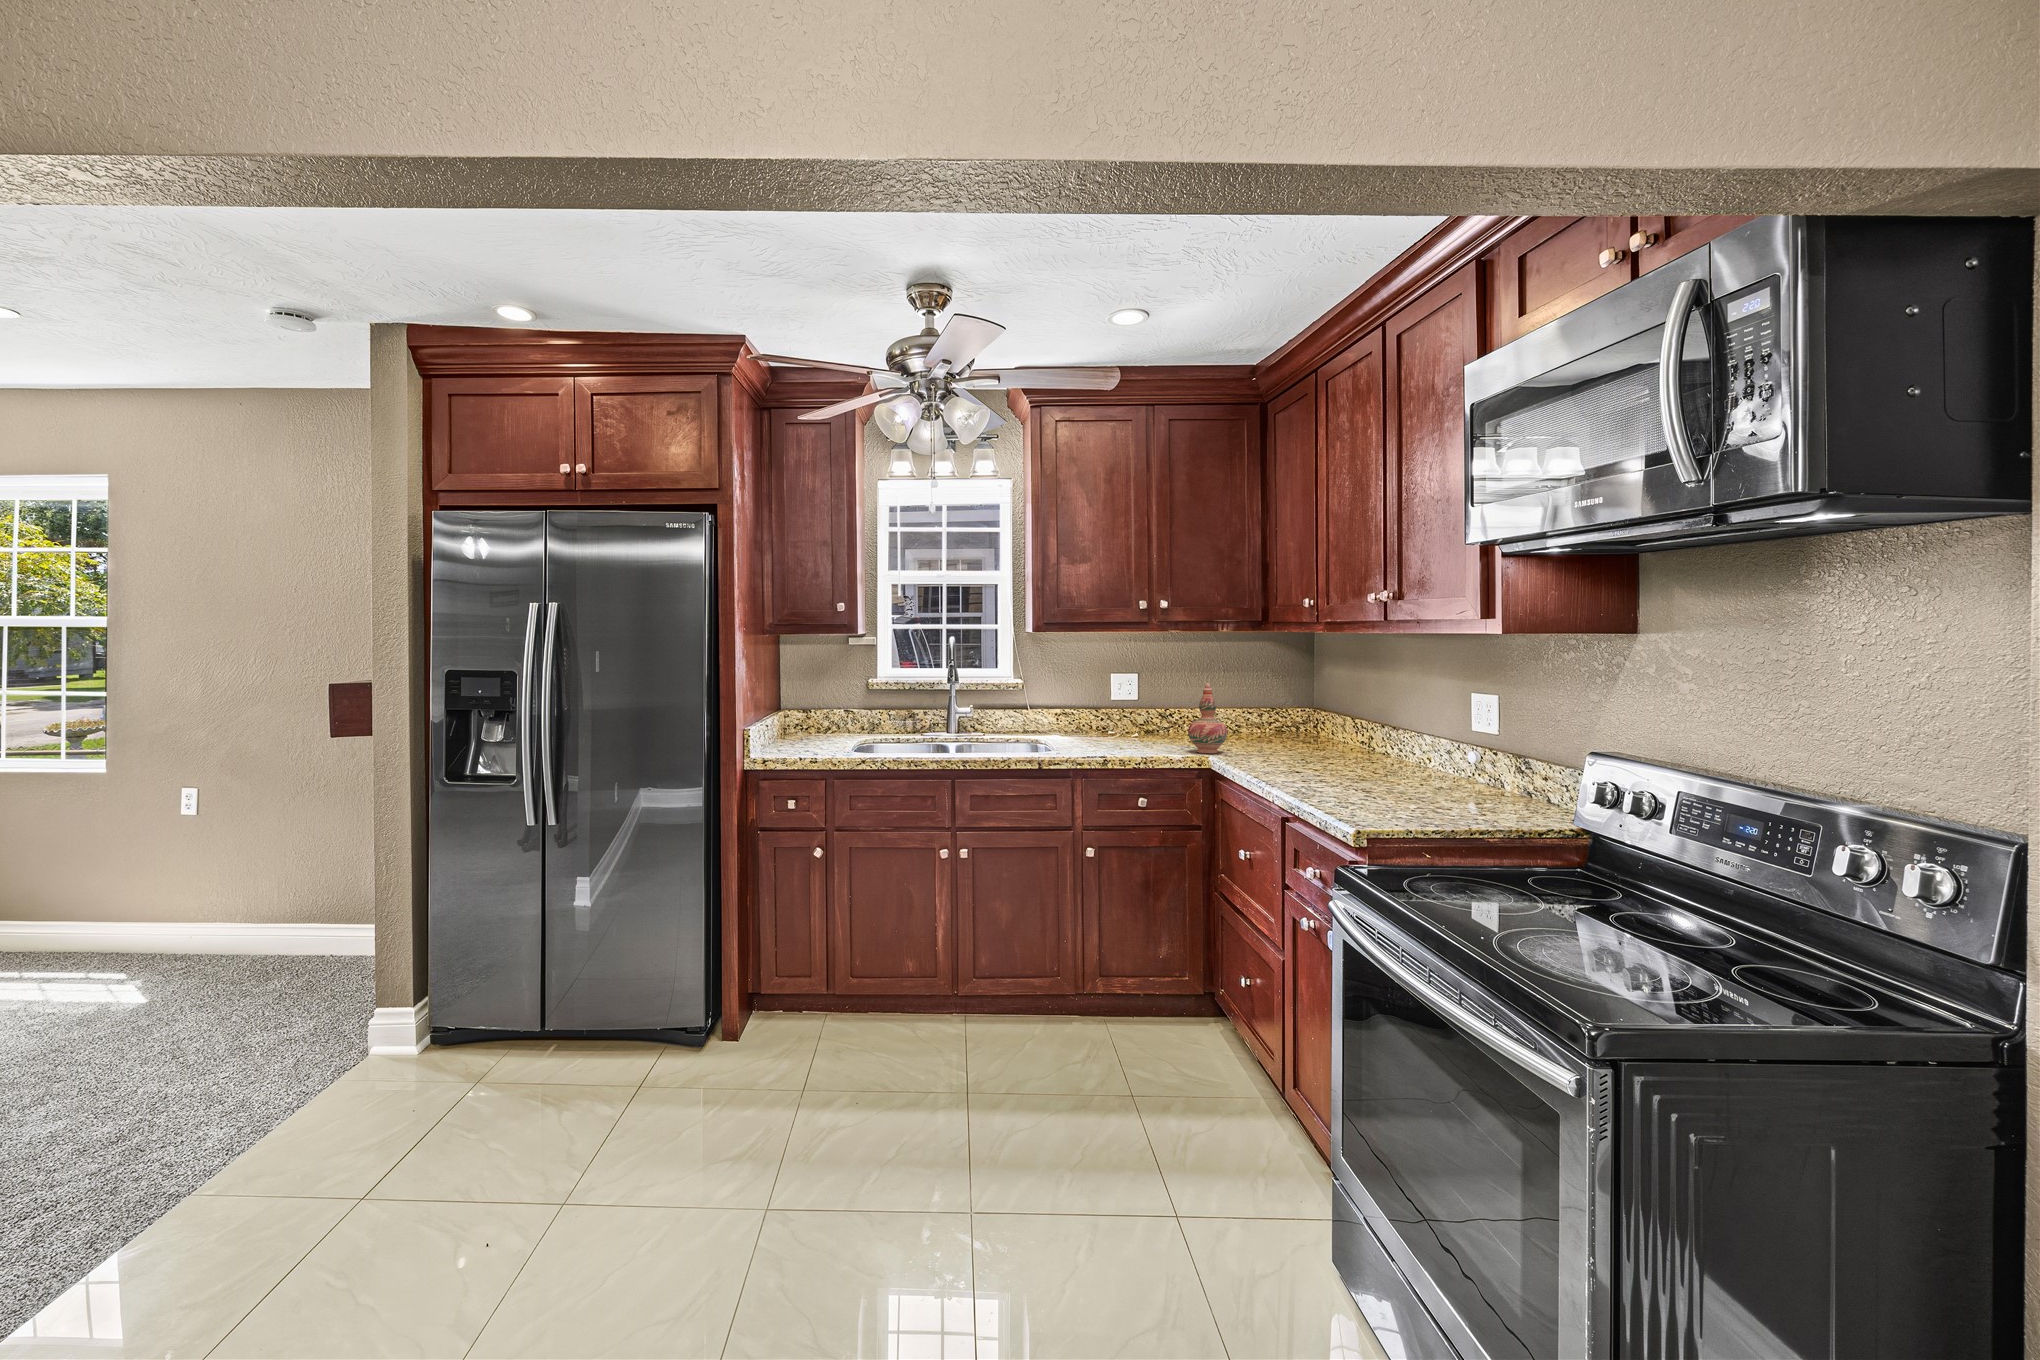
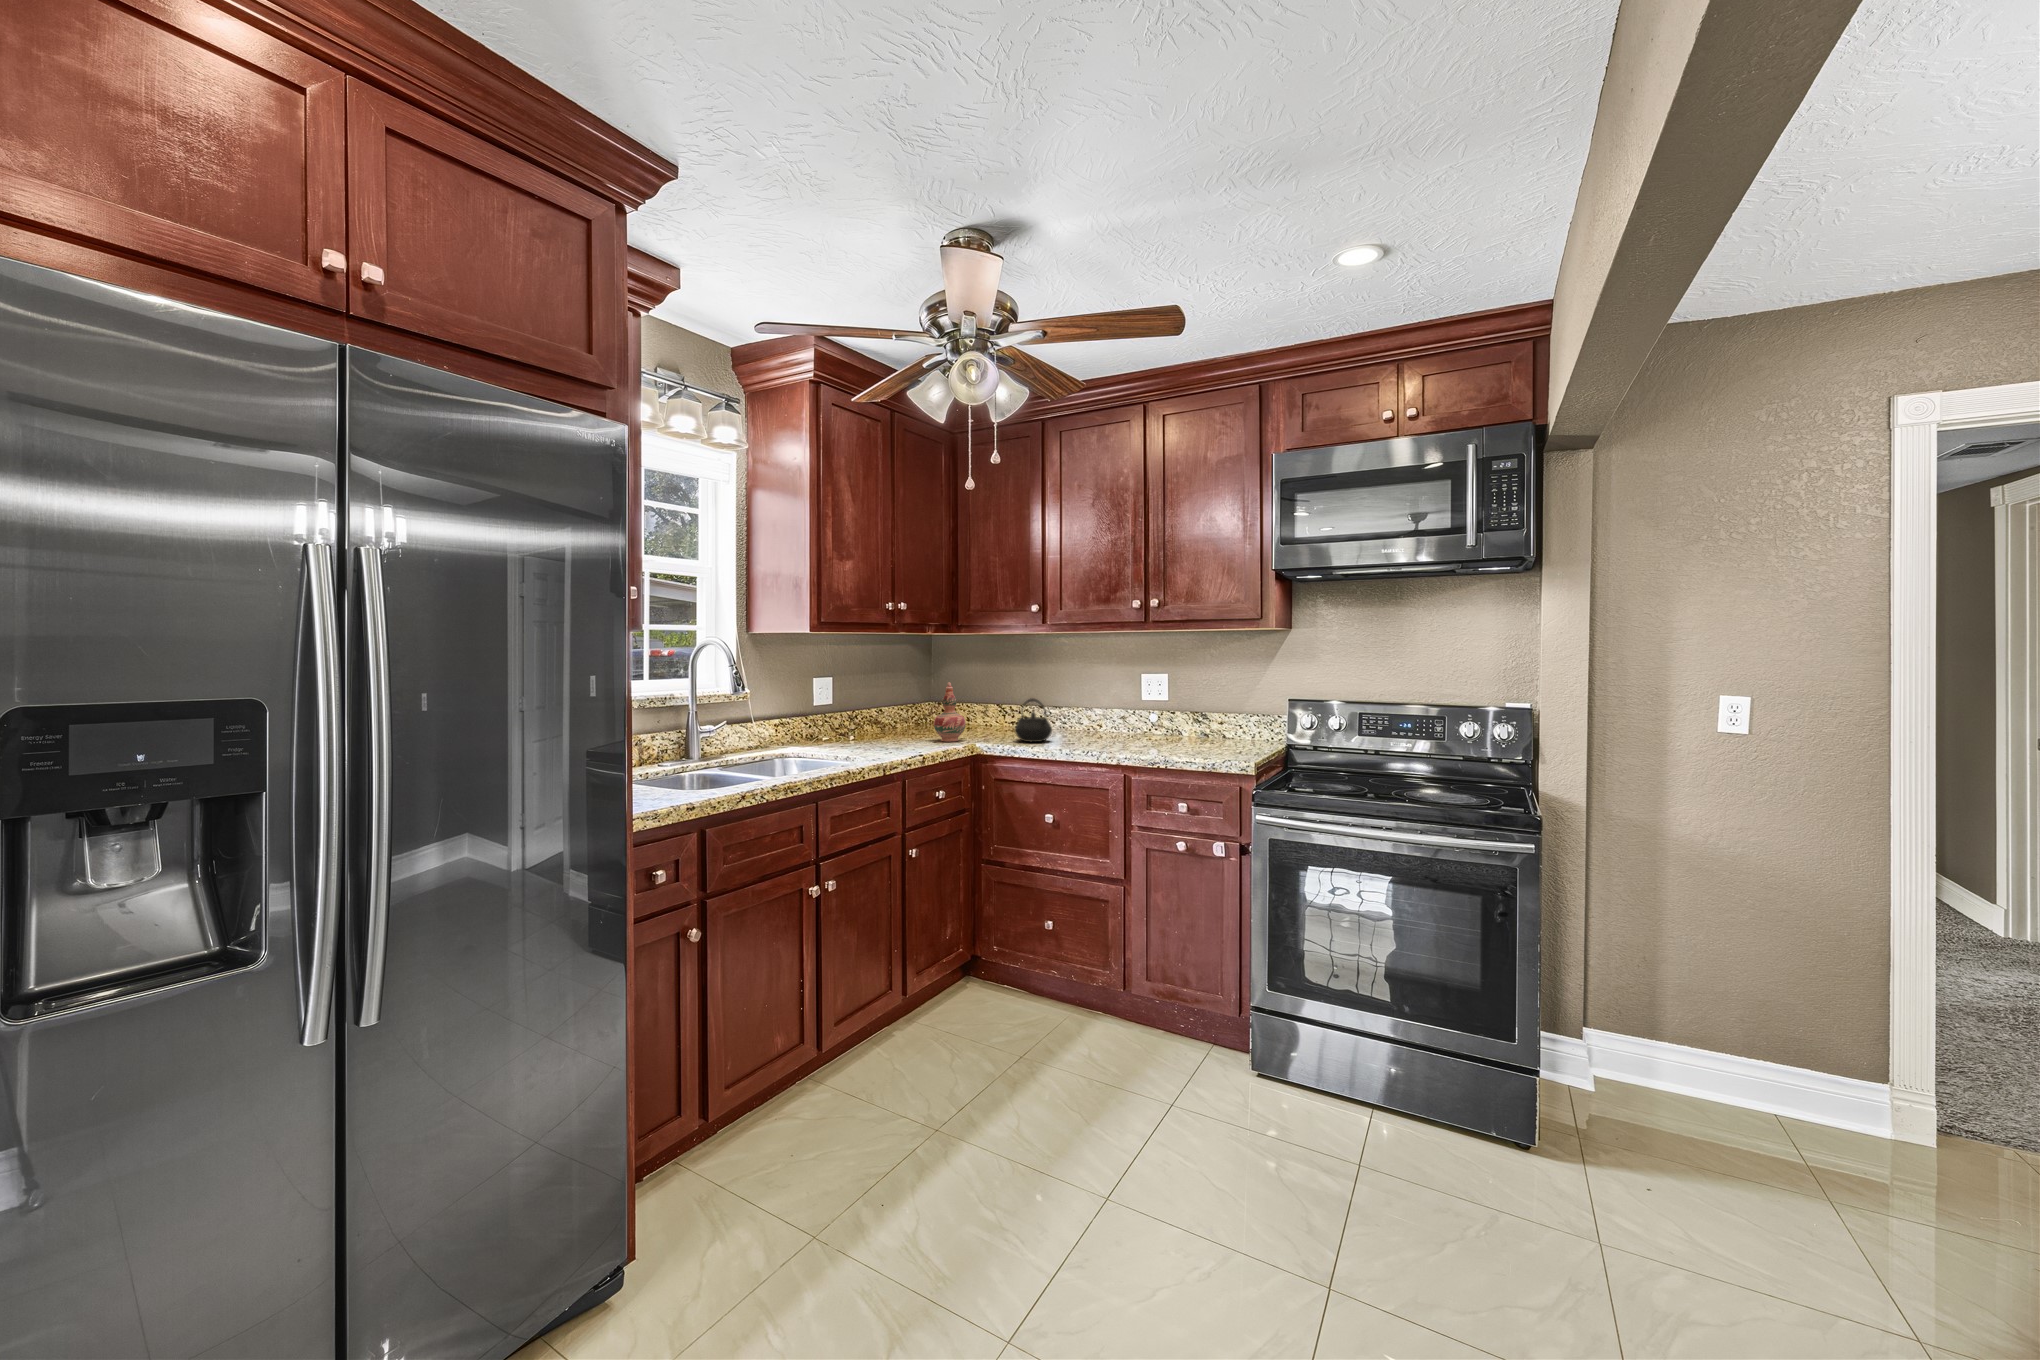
kettle: none [1254,710,1305,767] -> present [1015,698,1052,742]

